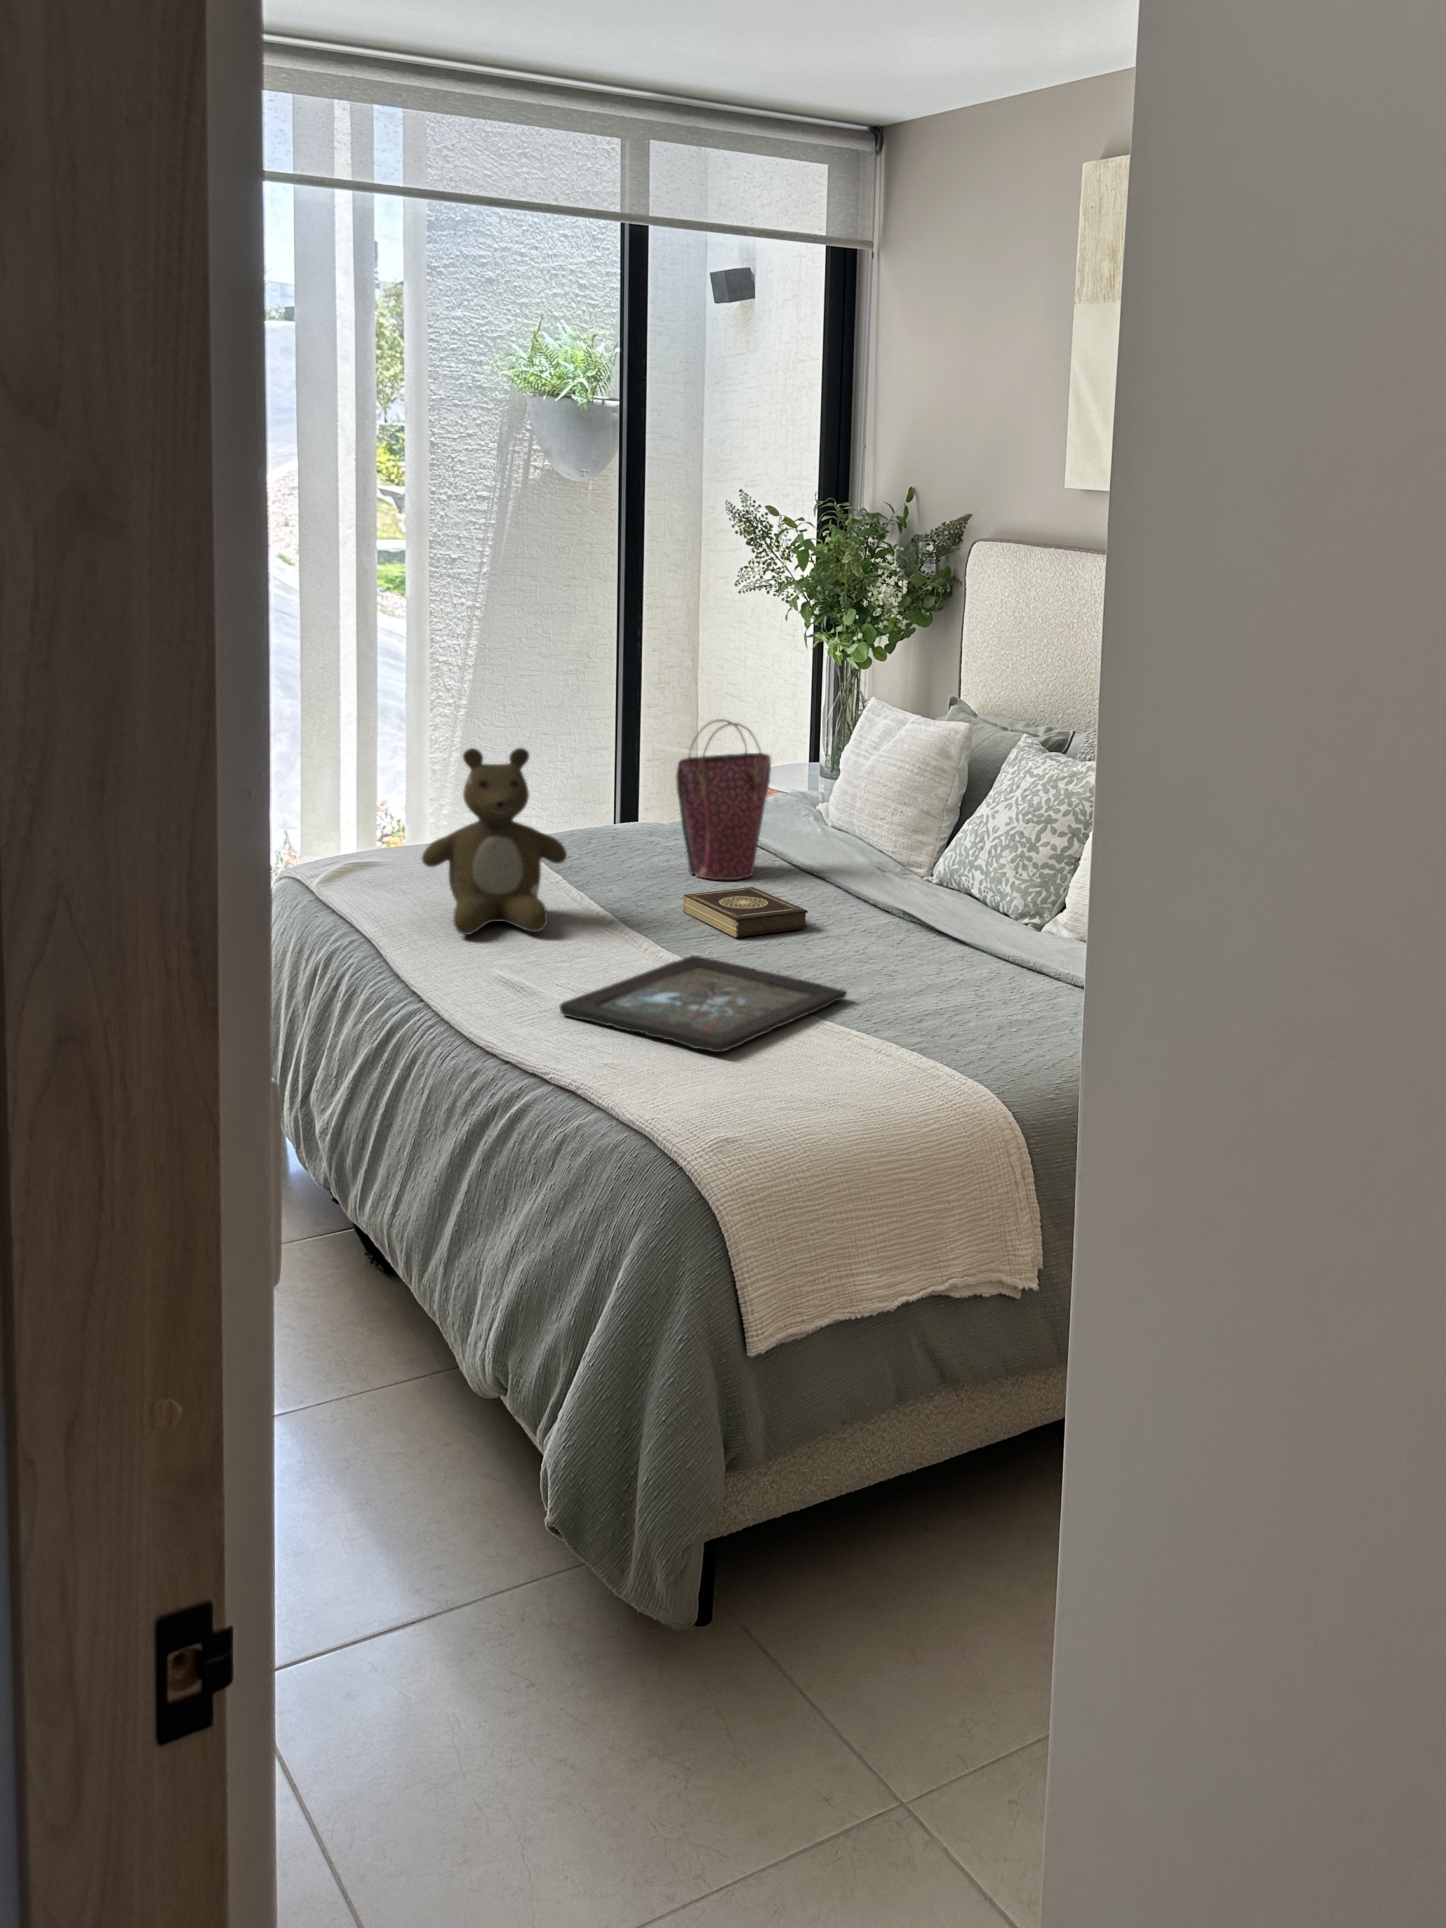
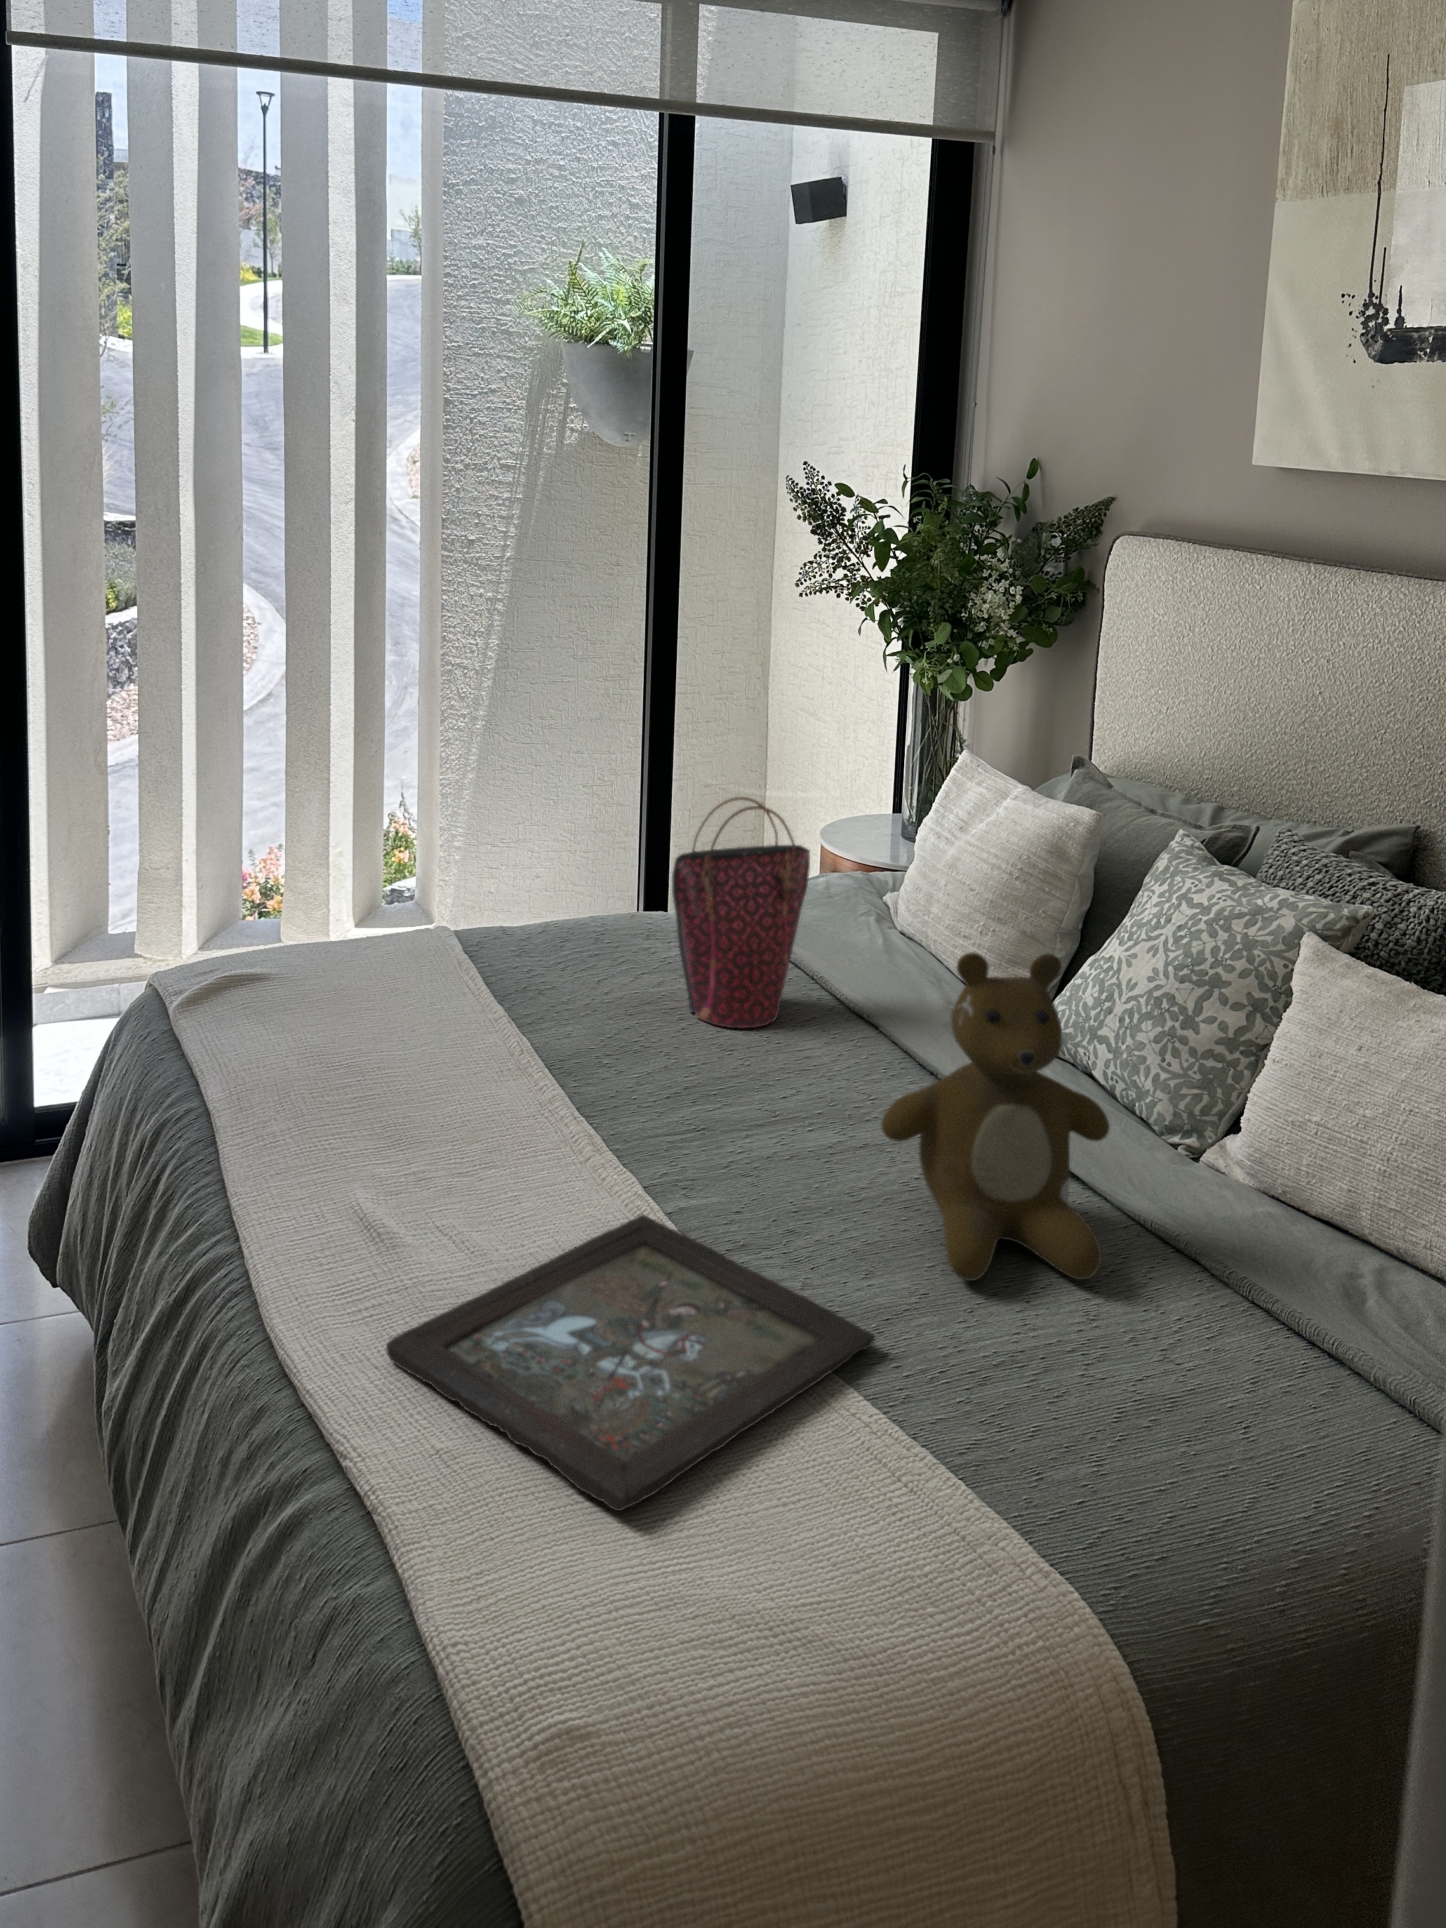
teddy bear: present [422,748,567,935] -> present [881,952,1110,1281]
book: present [683,887,808,938] -> none [659,1058,837,1165]

